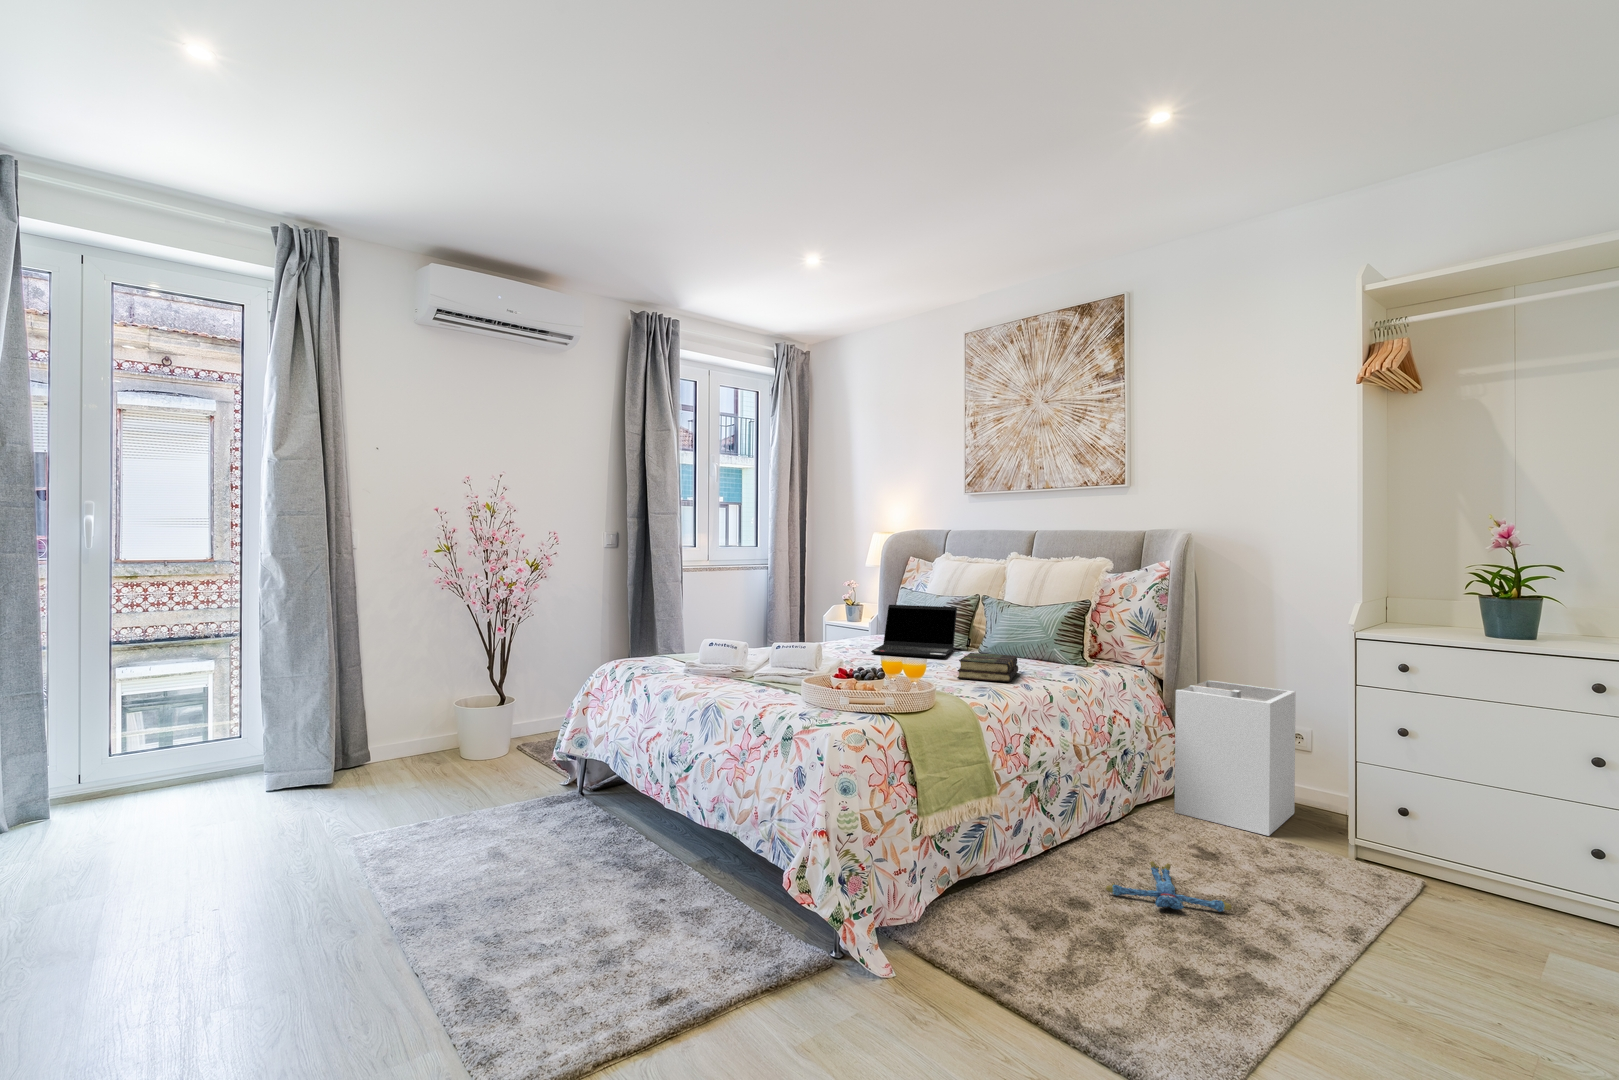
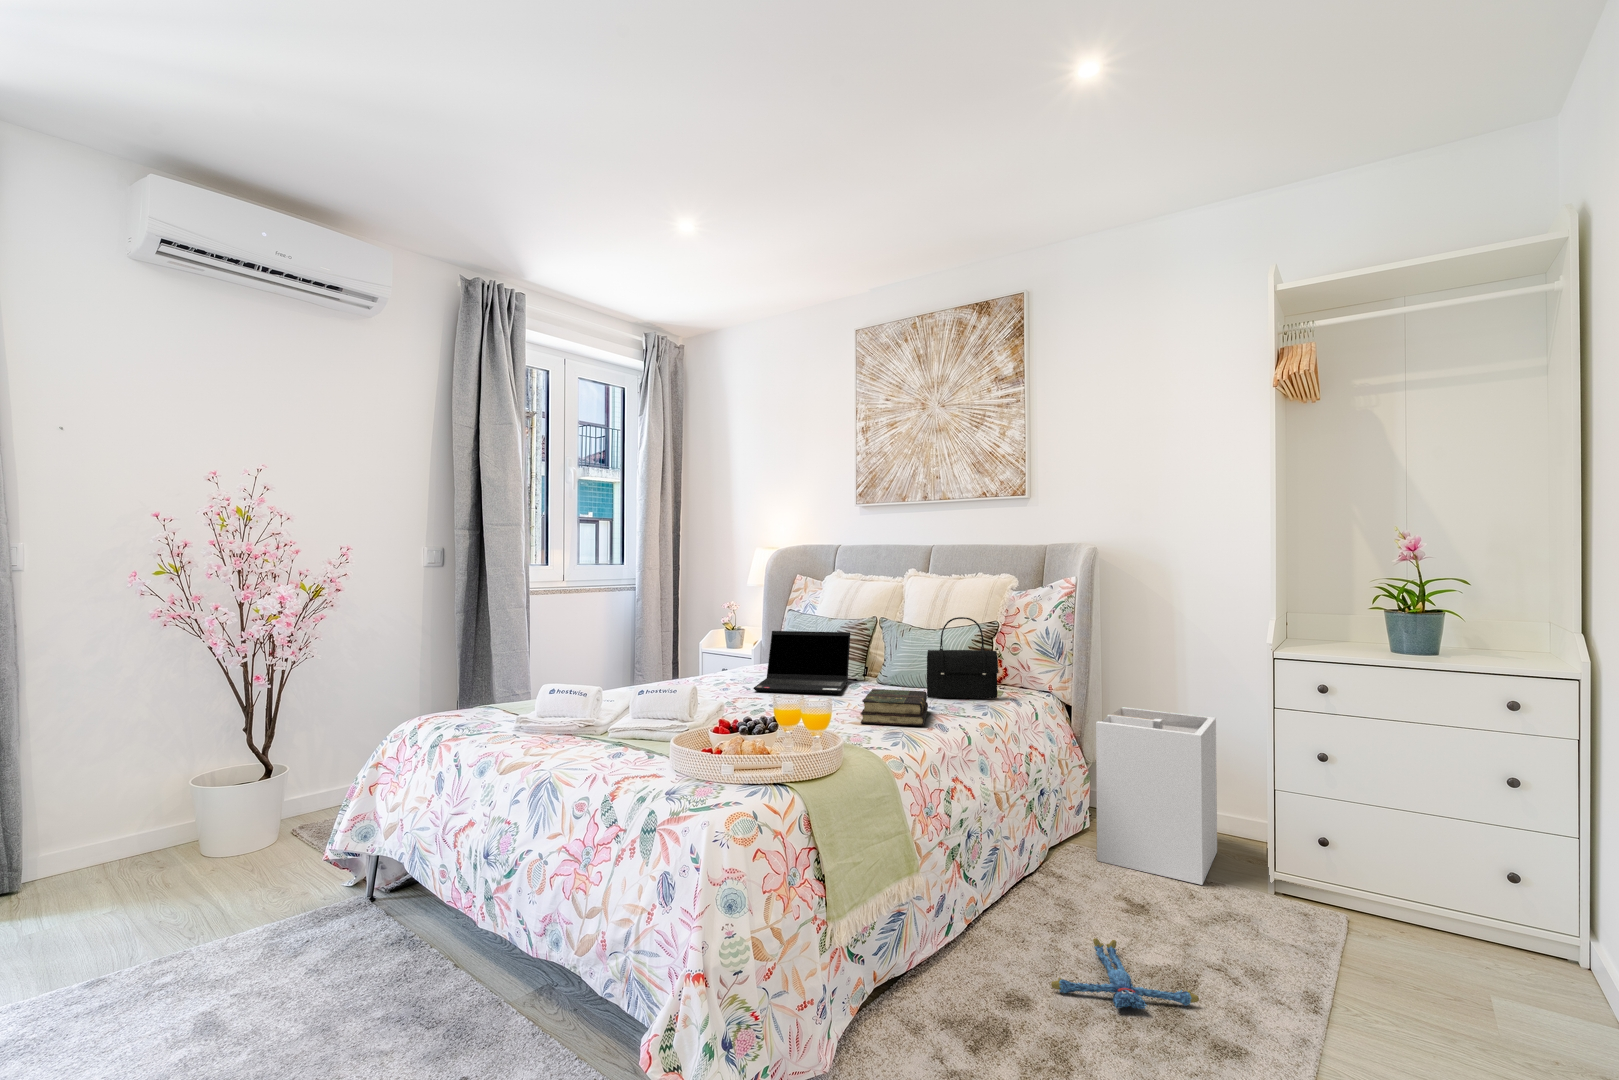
handbag: none [1021,595,1085,666] -> present [927,617,998,698]

